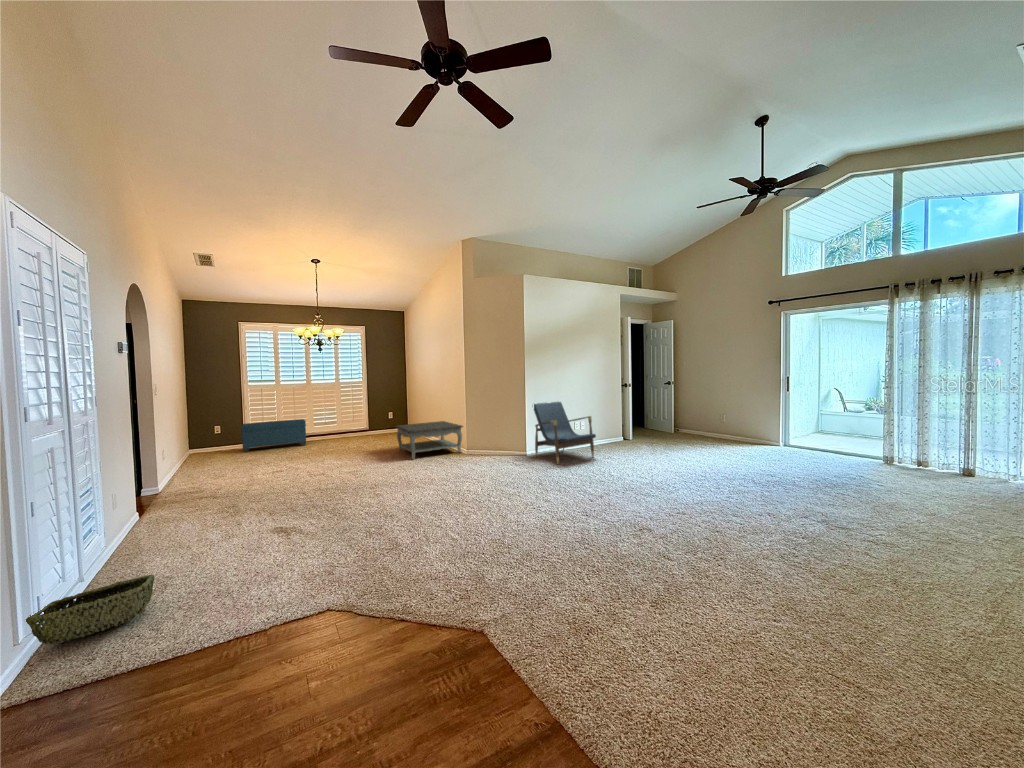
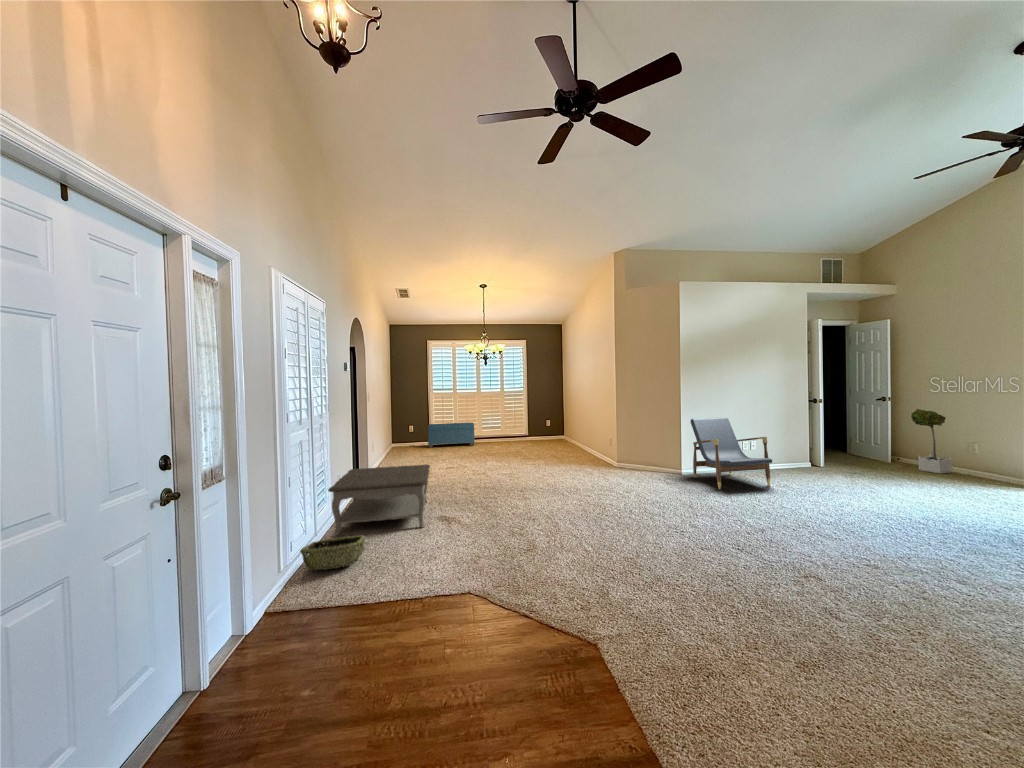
potted tree: none [676,391,699,437] -> present [911,409,953,474]
coffee table: present [395,421,463,460] -> present [328,464,430,535]

